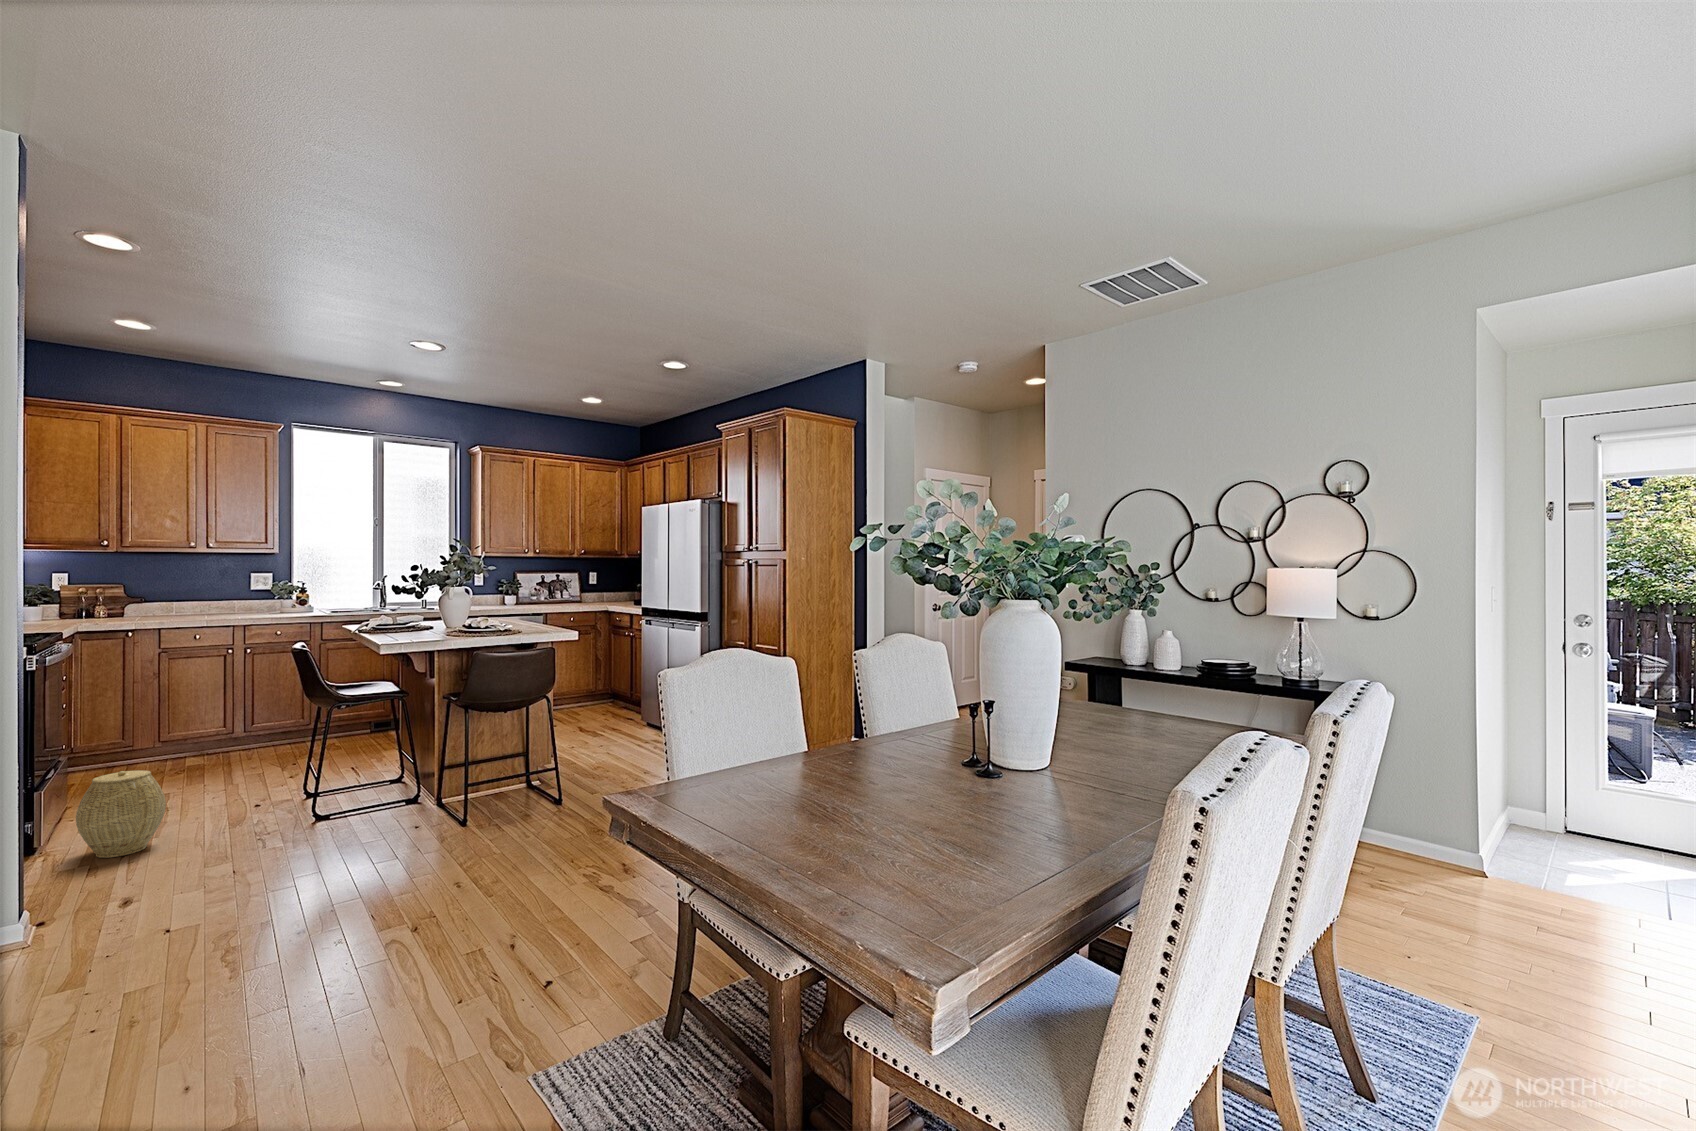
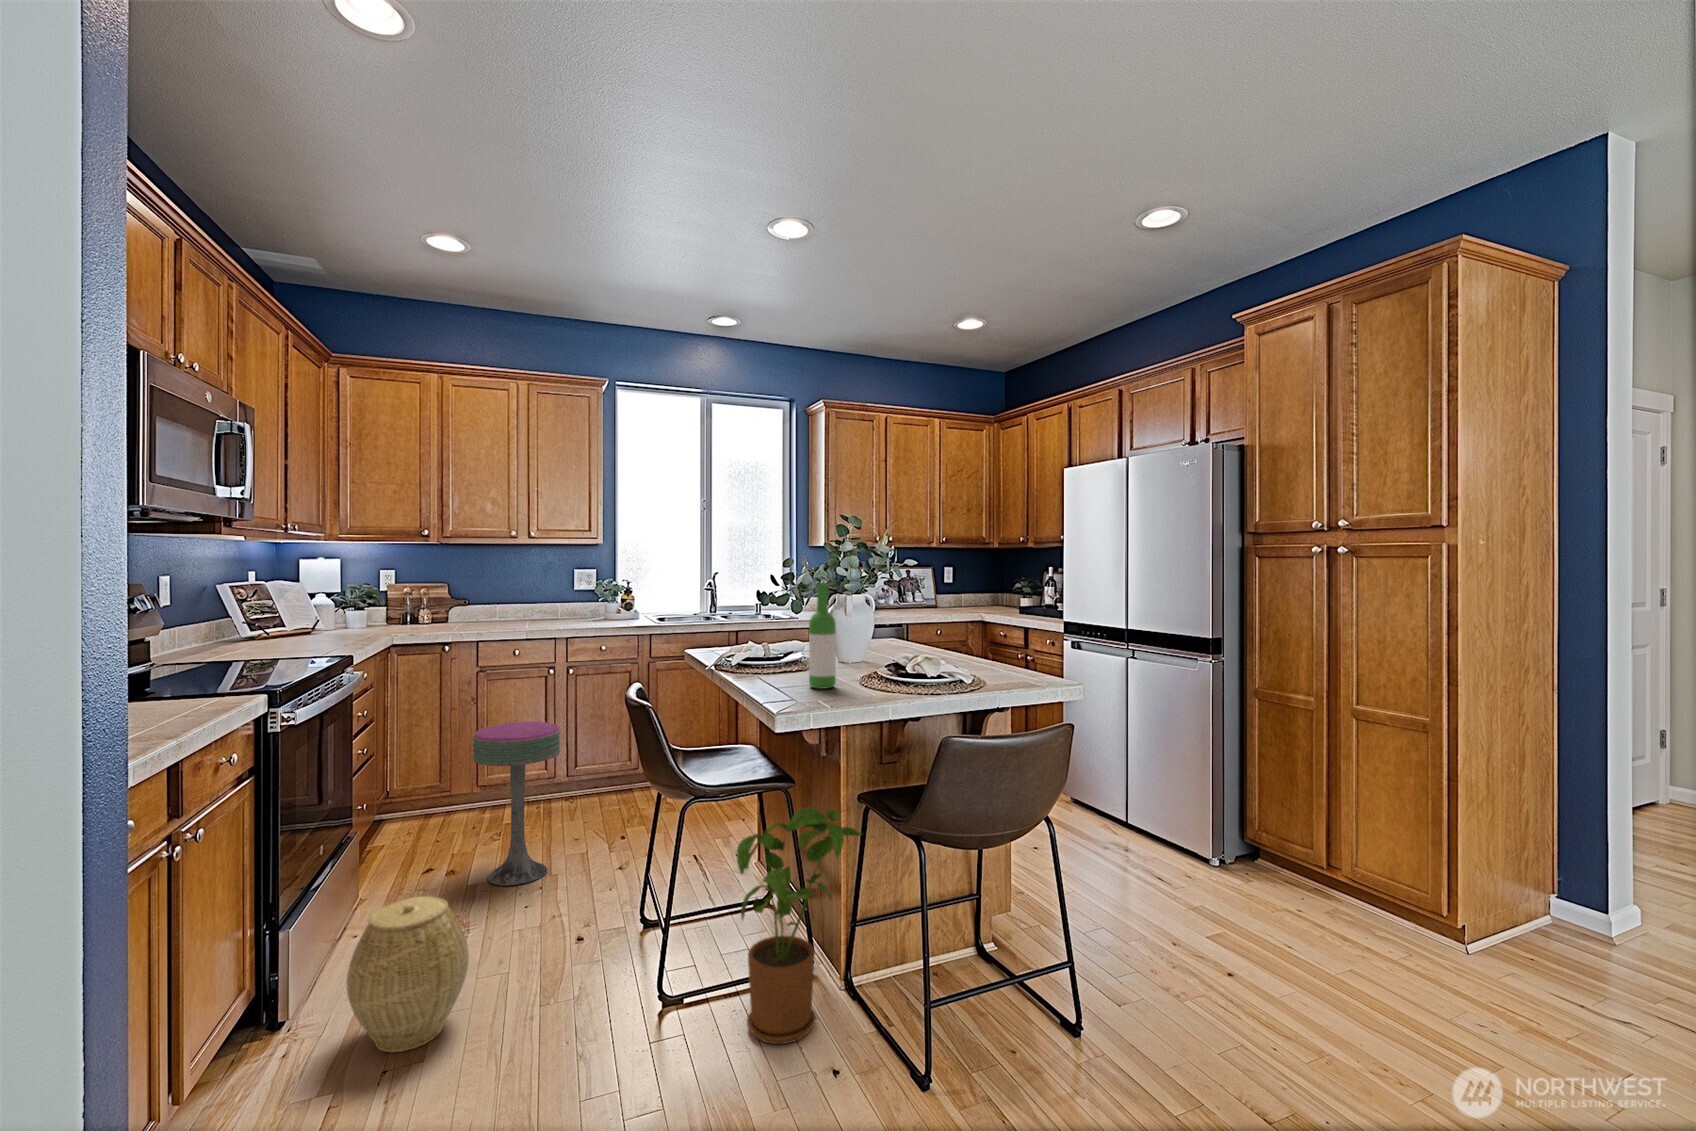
wine bottle: none [407,576,424,635] -> present [809,583,836,689]
bar stool: none [159,681,235,794] -> present [473,722,560,886]
house plant: none [354,699,436,829] -> present [737,807,862,1044]

